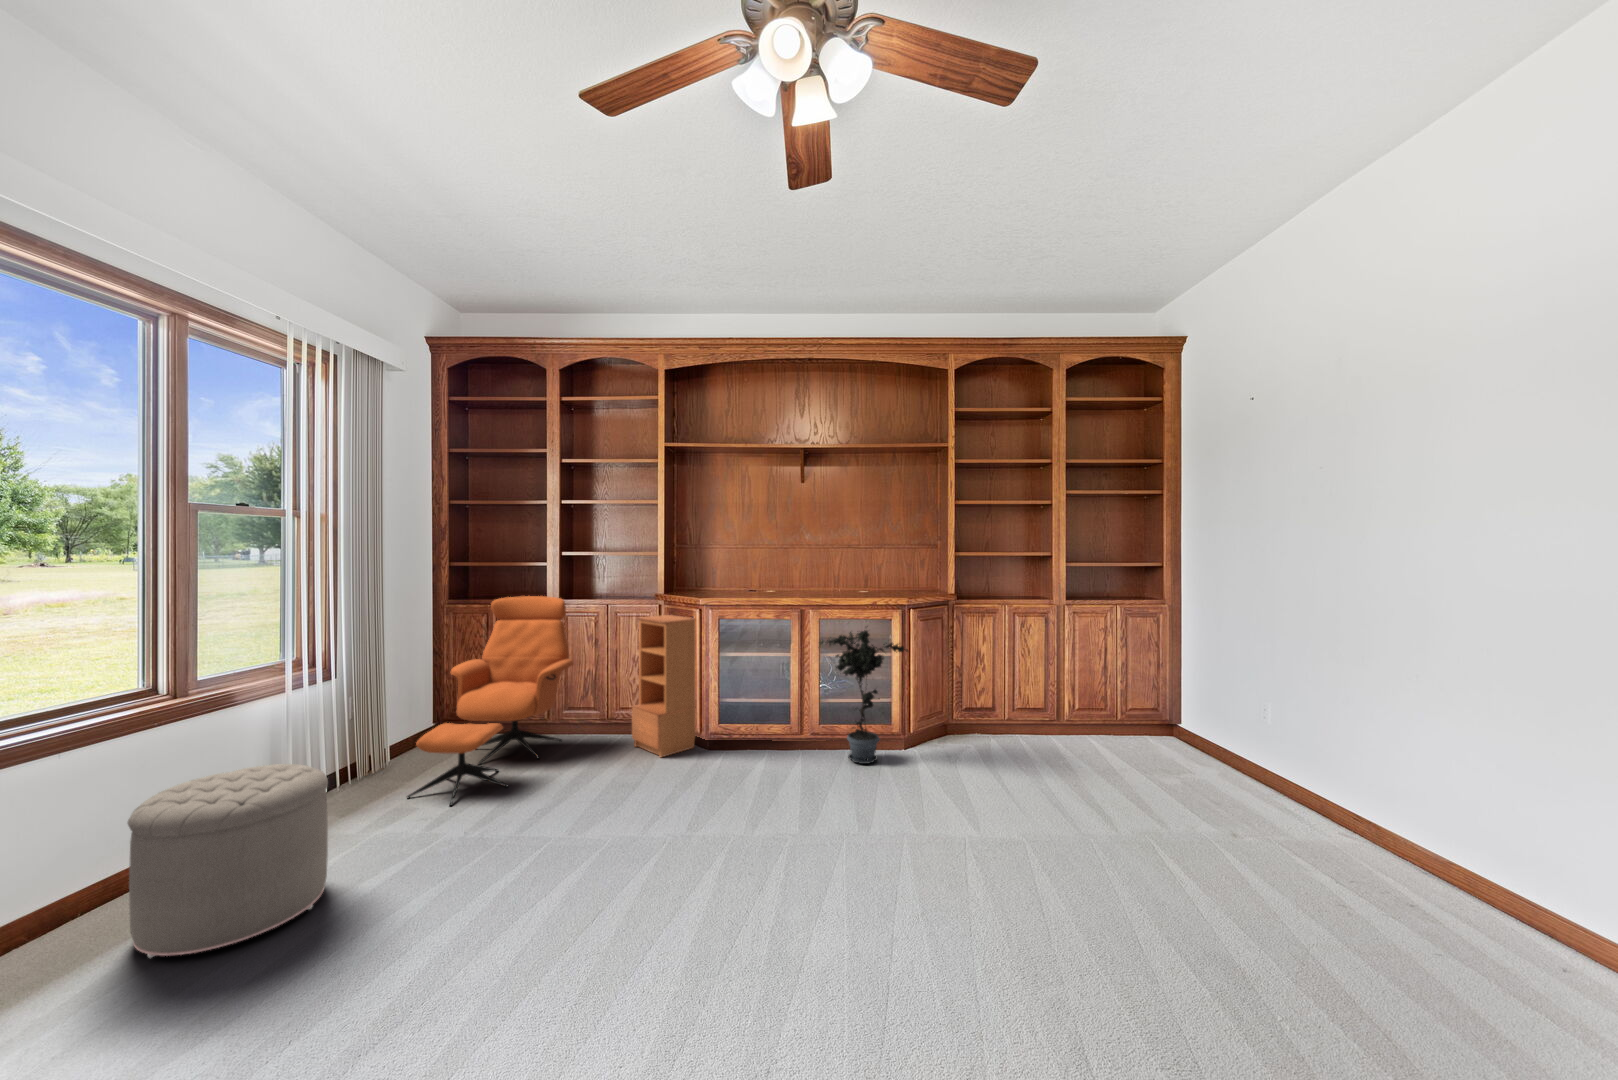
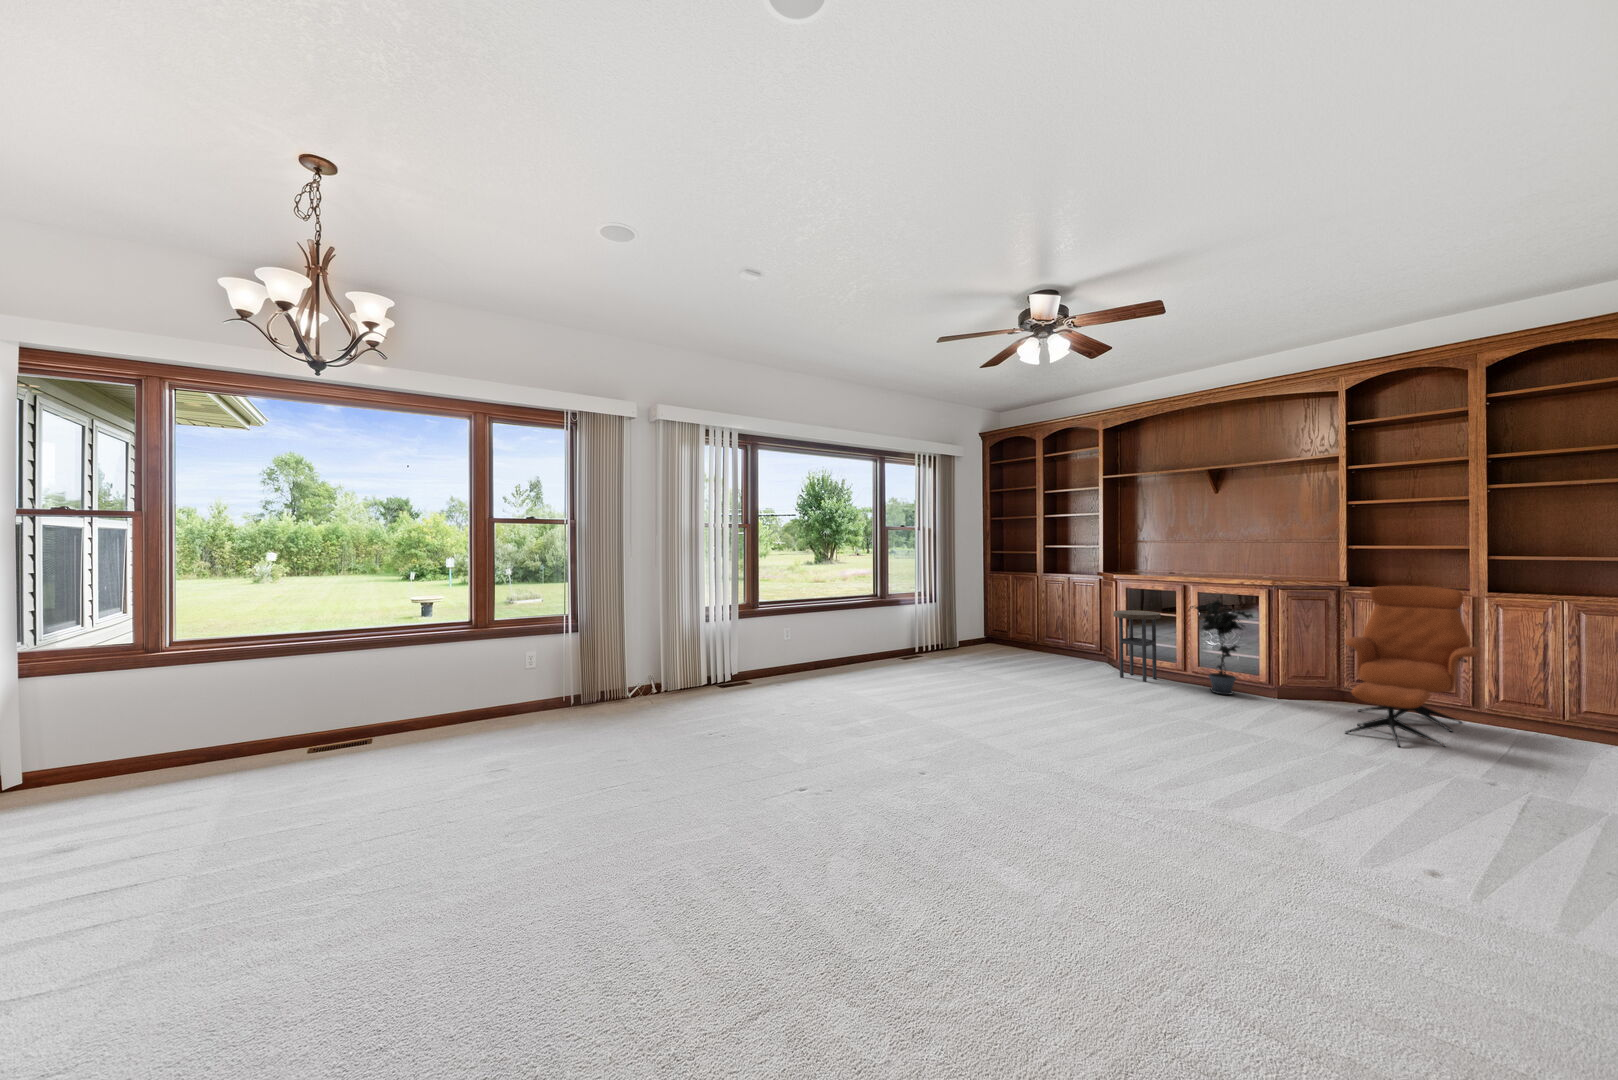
armchair: present [407,596,573,806] -> present [1345,586,1480,747]
bookcase: present [632,615,696,757] -> none [1076,586,1114,669]
side table: none [712,651,777,765] -> present [1113,610,1161,682]
ottoman: present [128,764,328,958] -> none [869,623,920,674]

